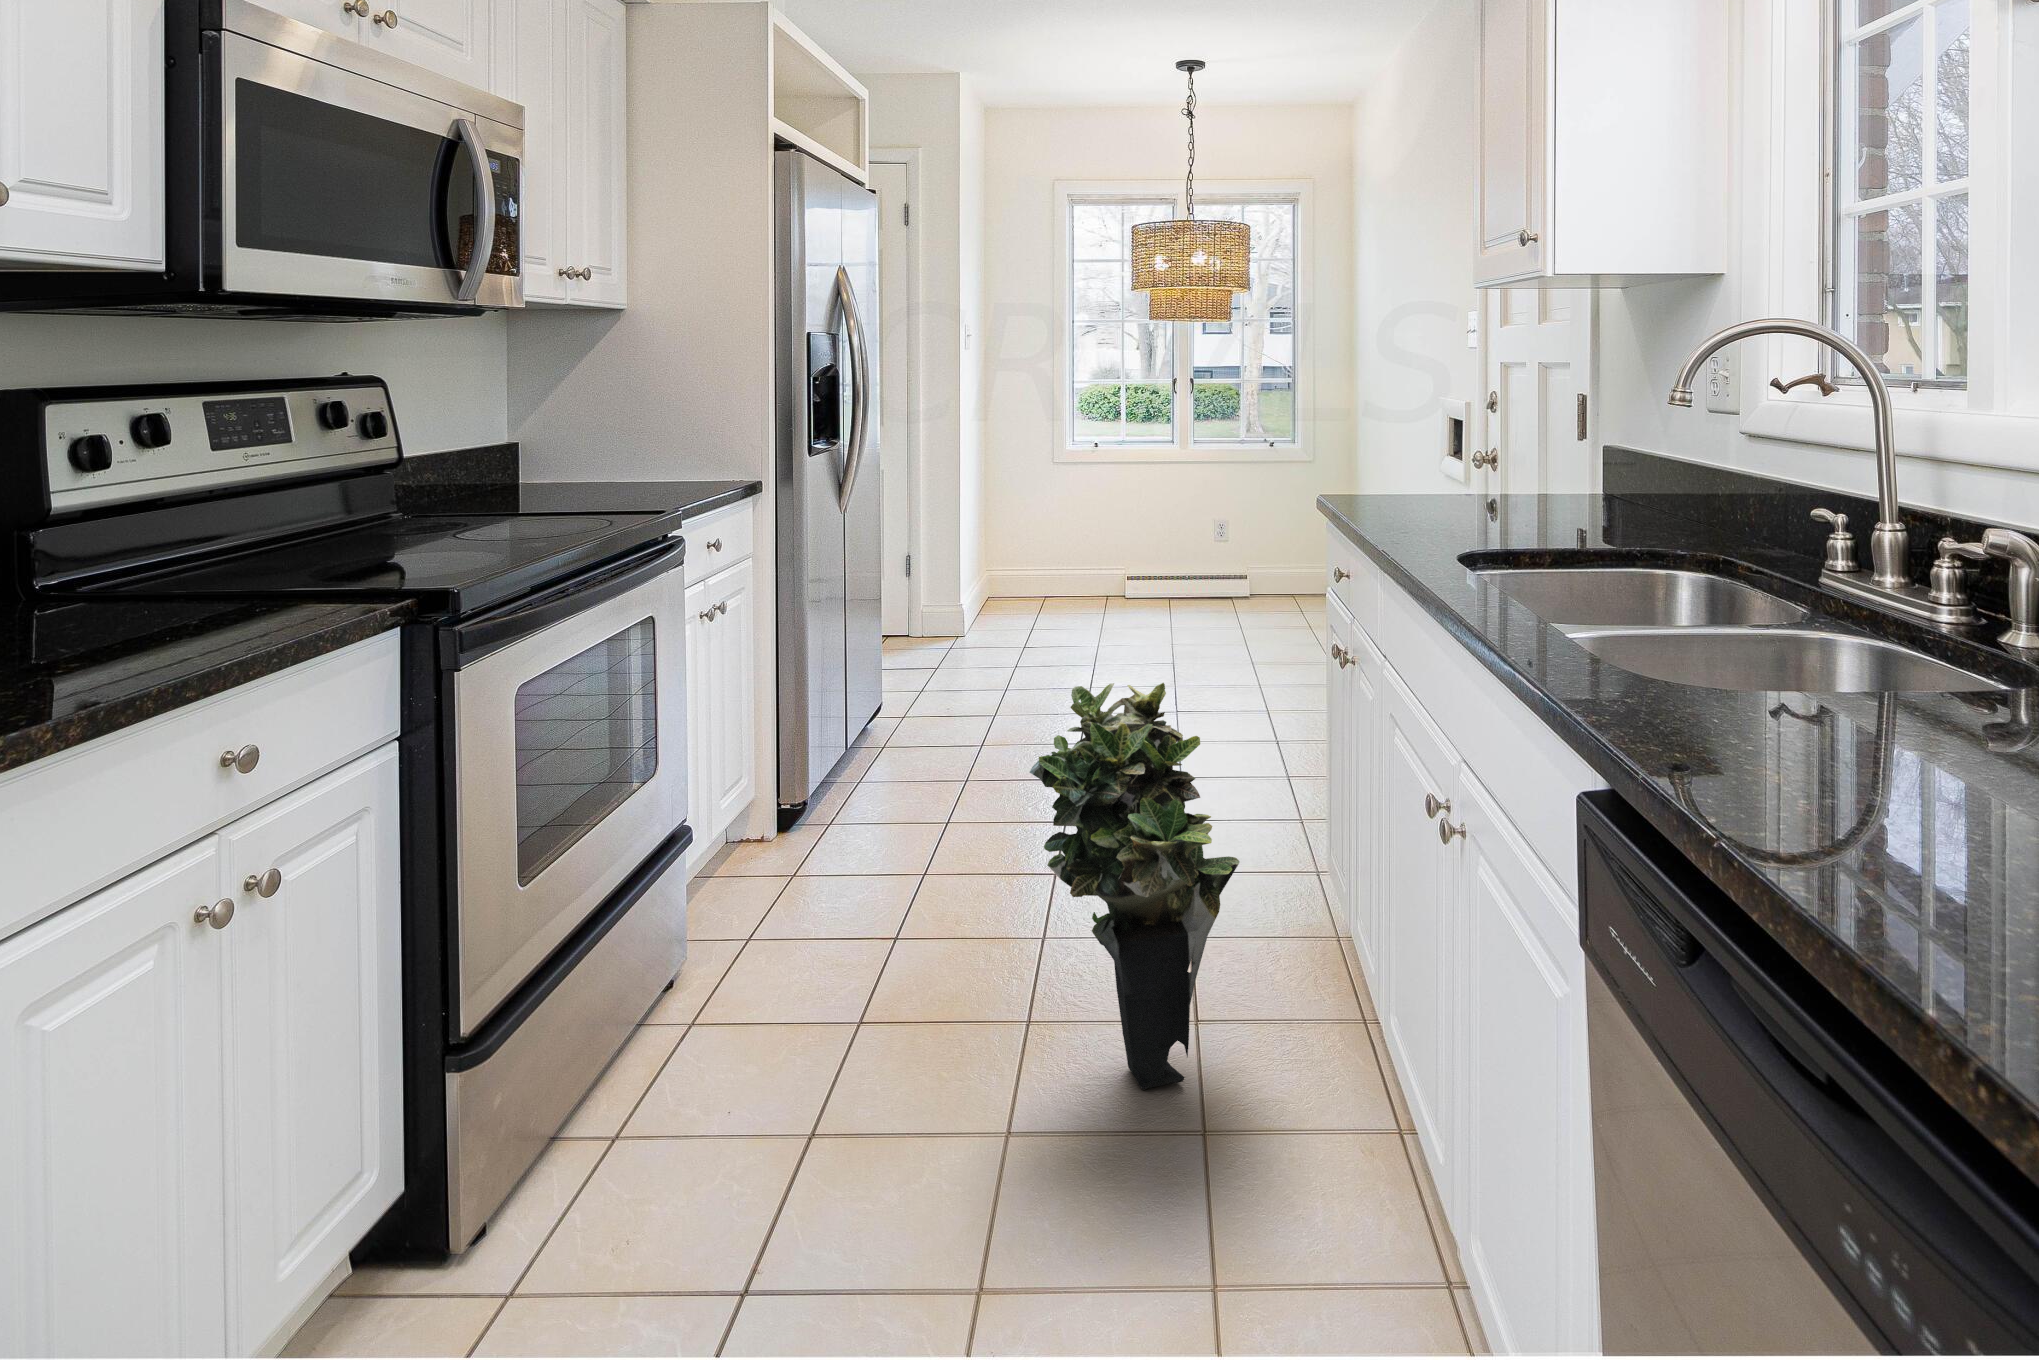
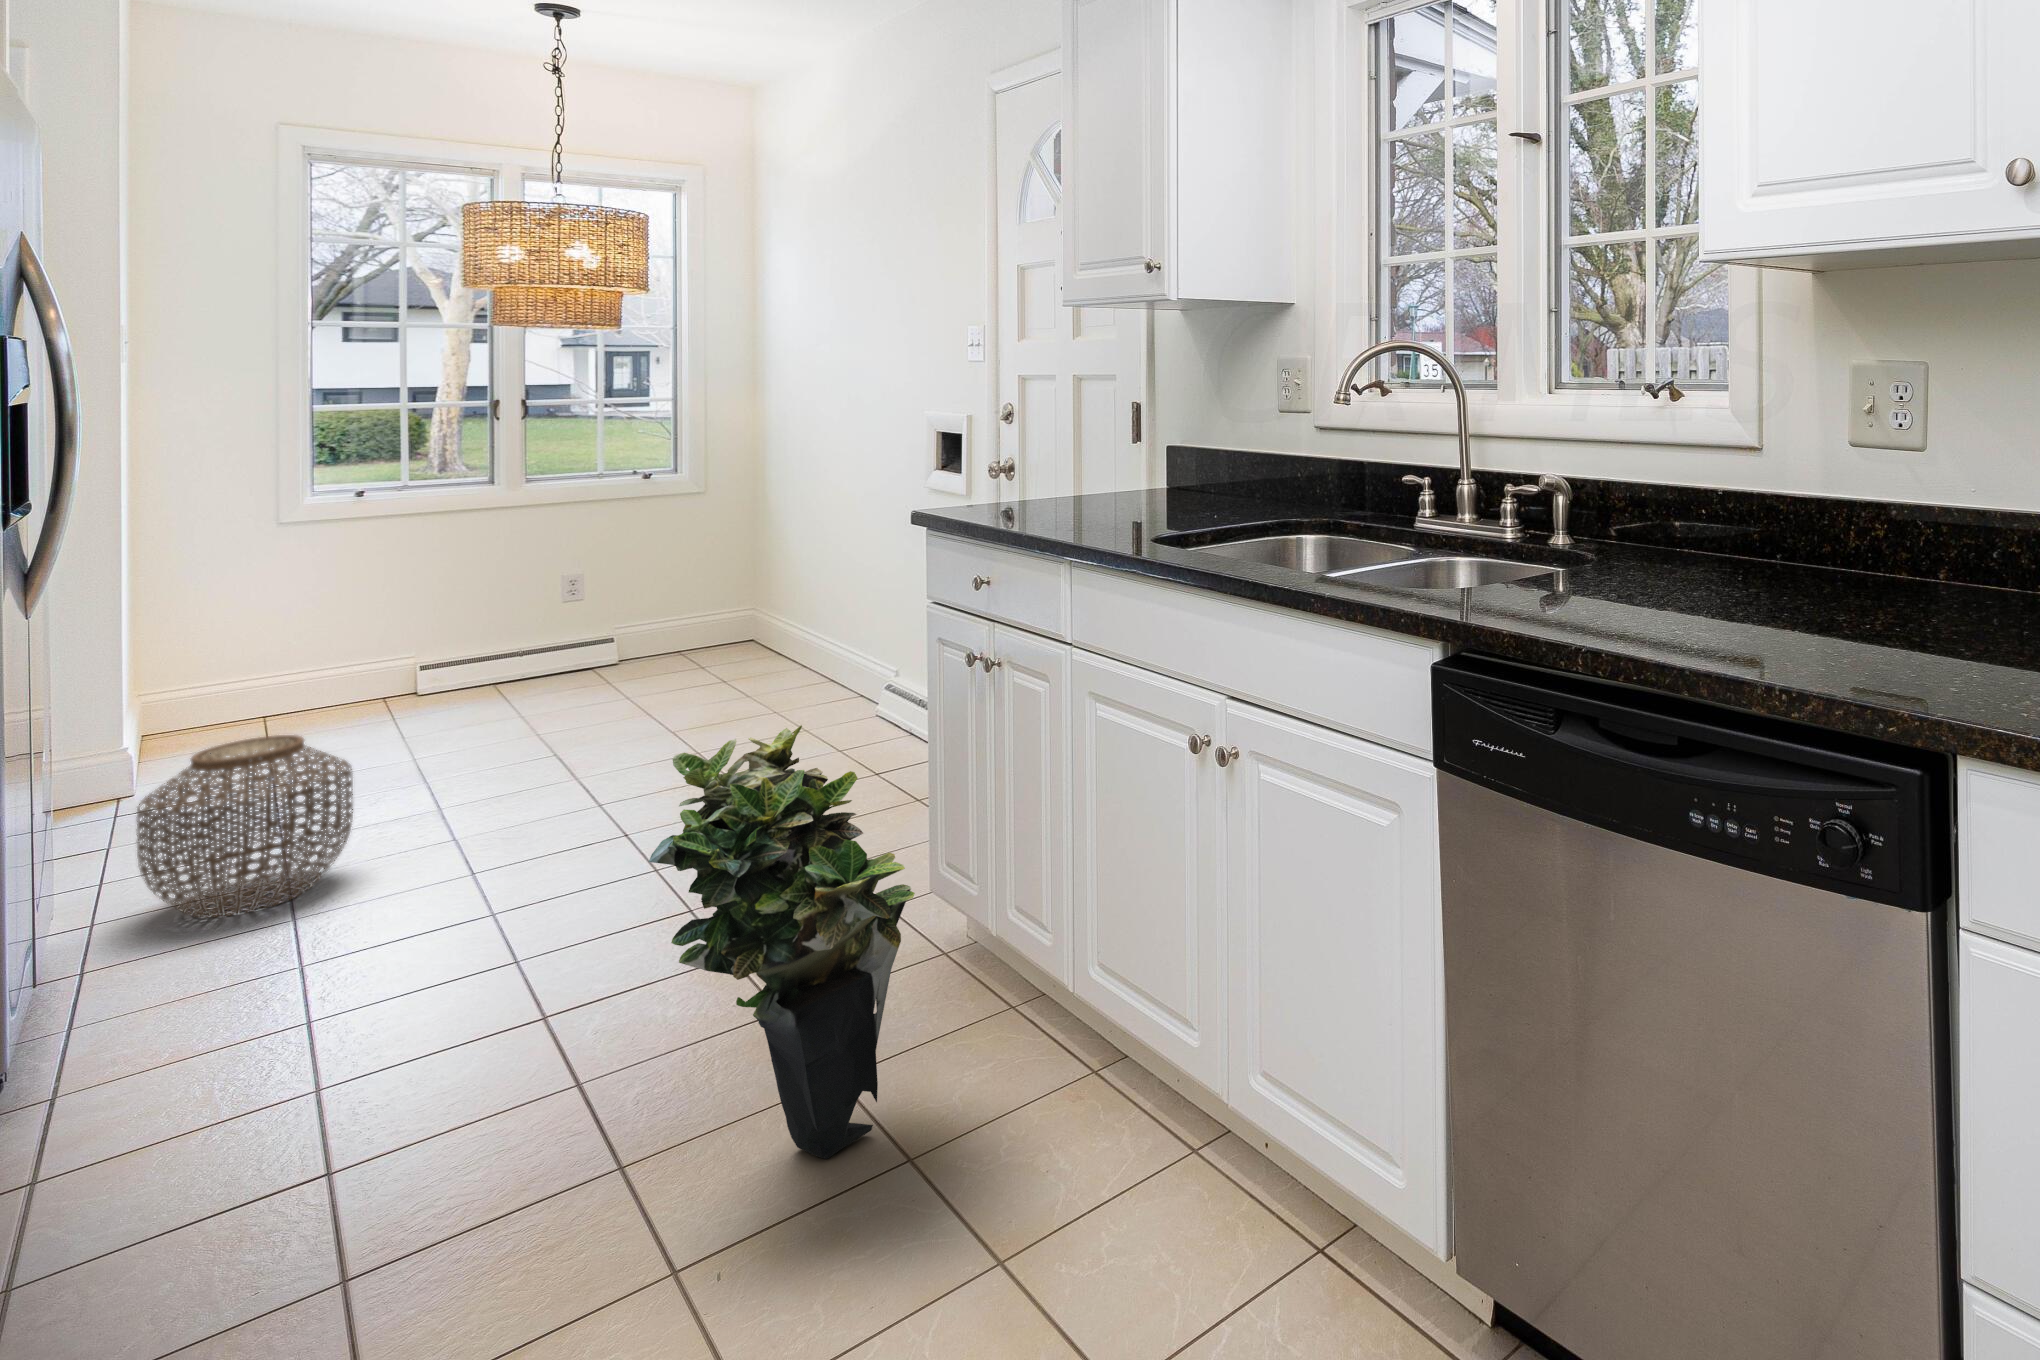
woven basket: none [921,612,1026,733] -> present [136,735,353,918]

